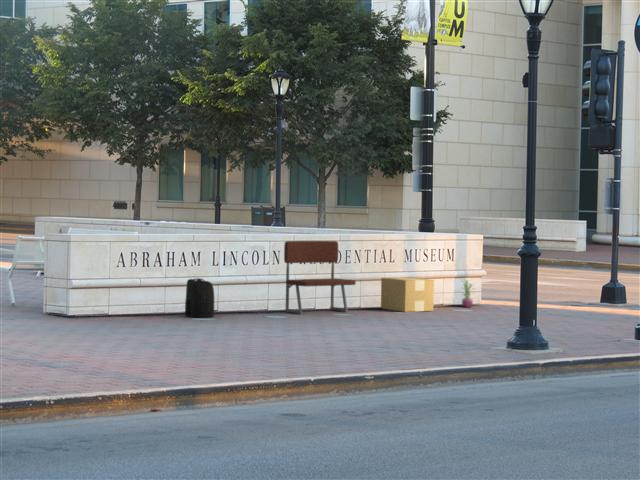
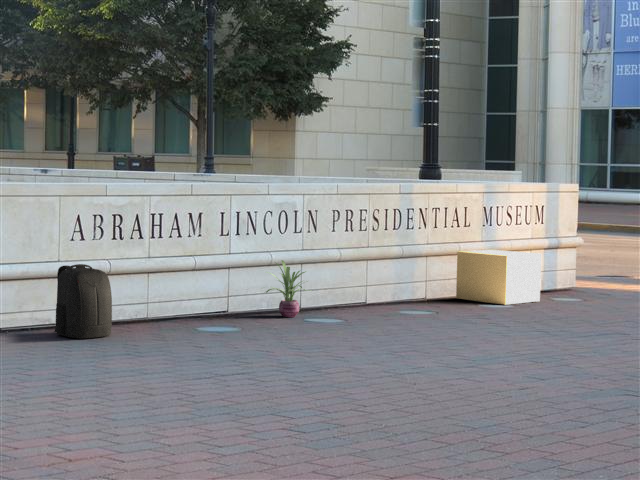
bench: present [284,241,356,314] -> none [329,194,439,314]
backpack: present [185,278,214,317] -> present [54,264,112,339]
decorative plant: present [462,279,473,307] -> present [266,260,306,317]

